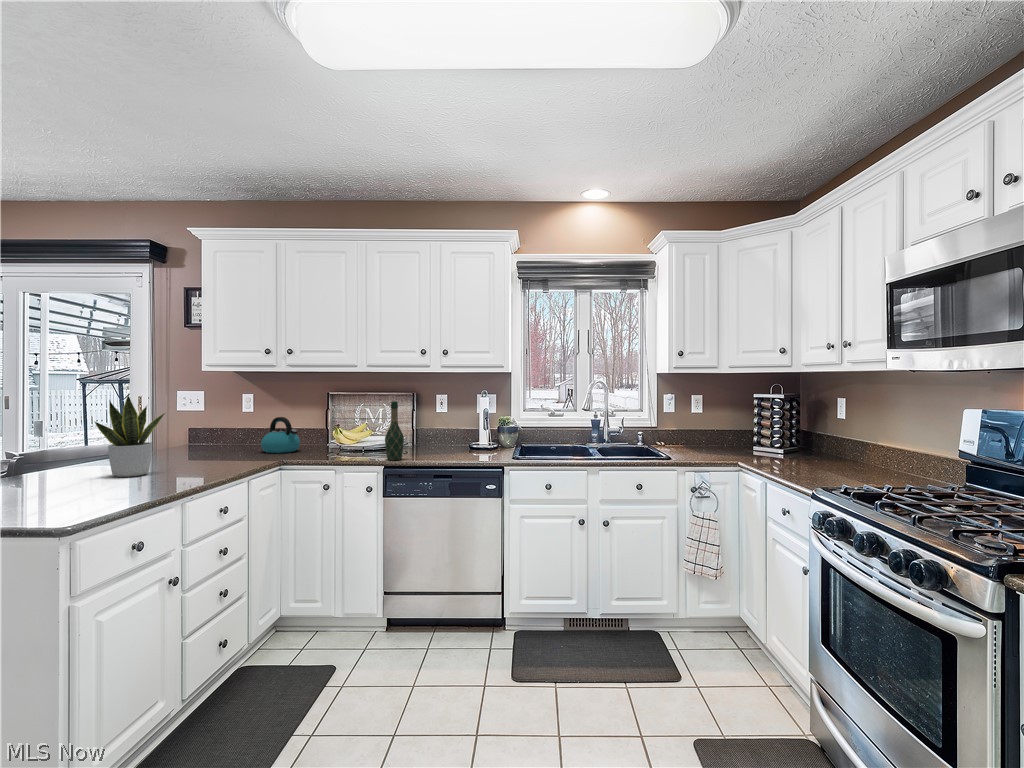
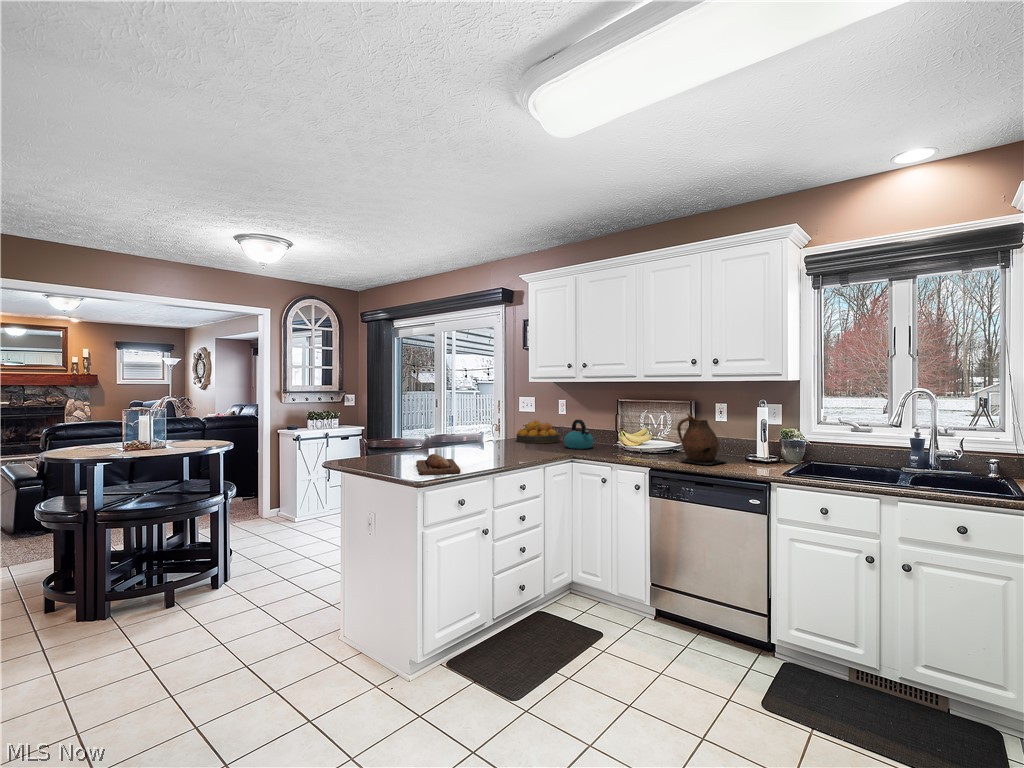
potted plant: present [94,394,165,477] -> none [449,400,492,458]
wine bottle: present [385,401,404,460] -> none [651,410,669,464]
ceramic pitcher: none [409,404,455,457] -> present [677,414,726,465]
fruit bowl: none [181,422,246,452] -> present [516,421,560,443]
bread loaf: none [40,474,142,507] -> present [416,454,460,475]

